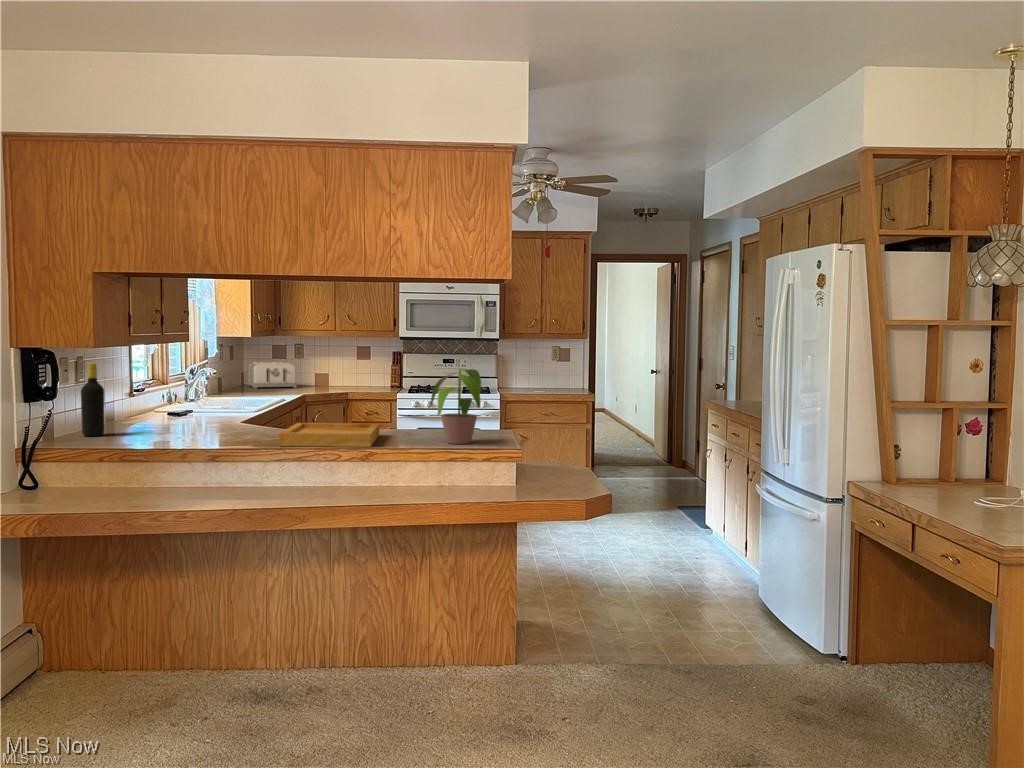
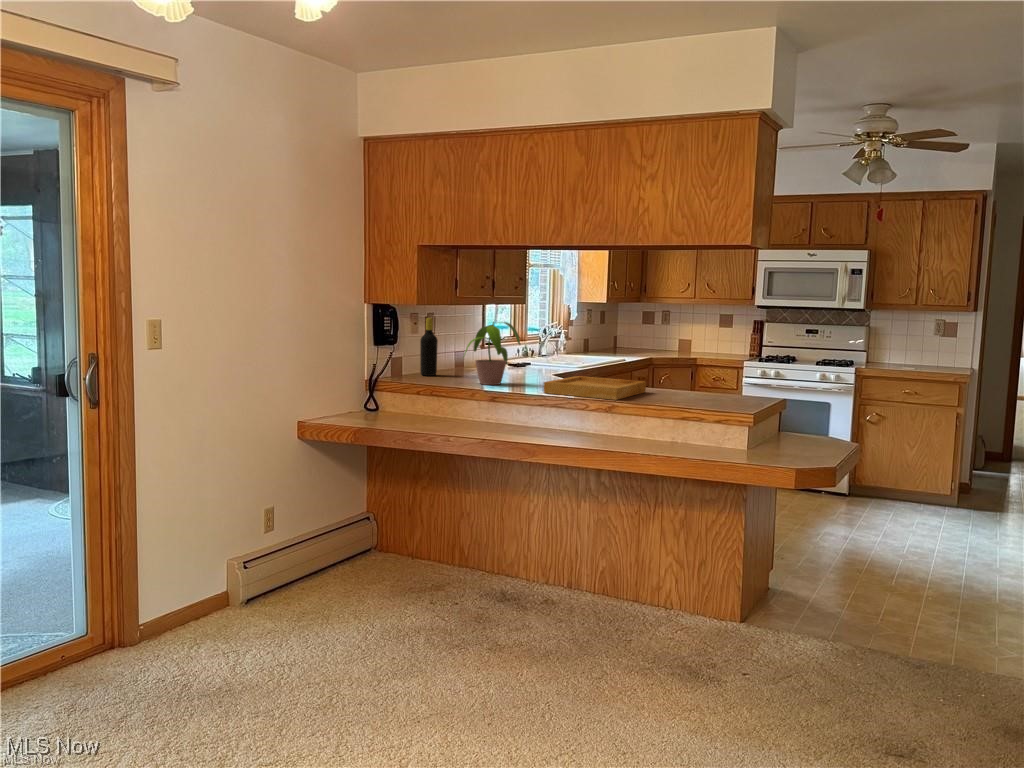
toaster: present [248,362,297,389] -> none [622,327,661,352]
potted plant: present [431,369,481,444] -> present [465,322,520,385]

